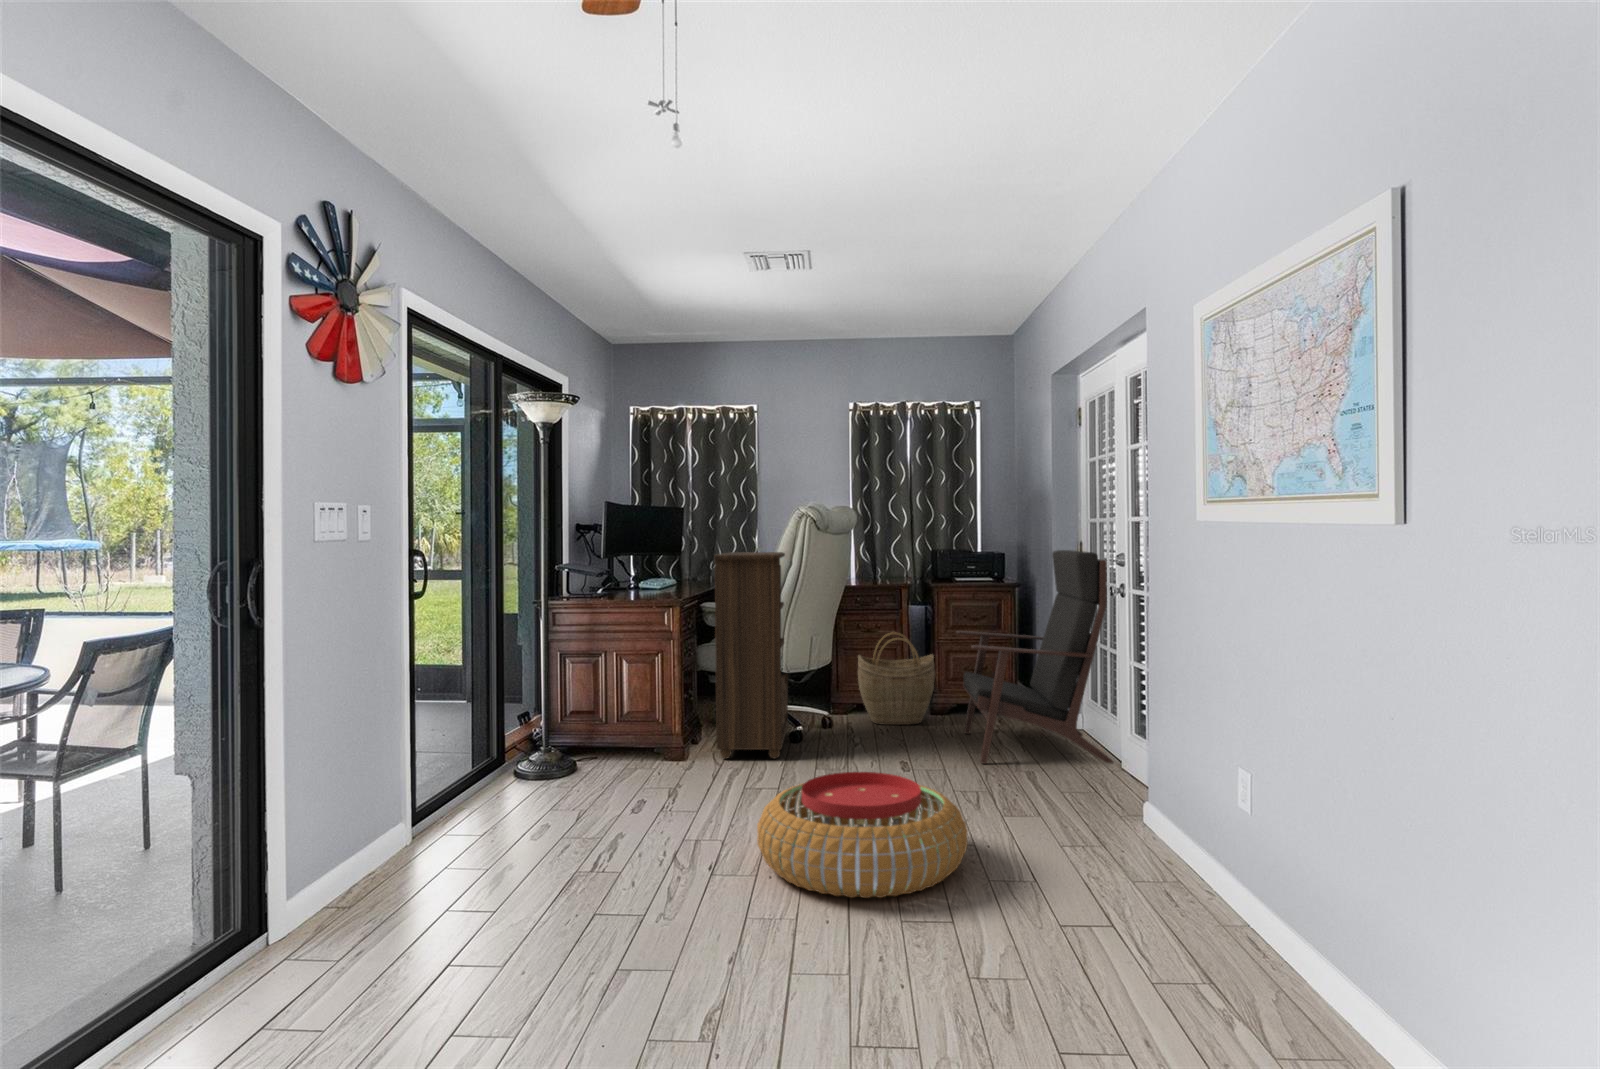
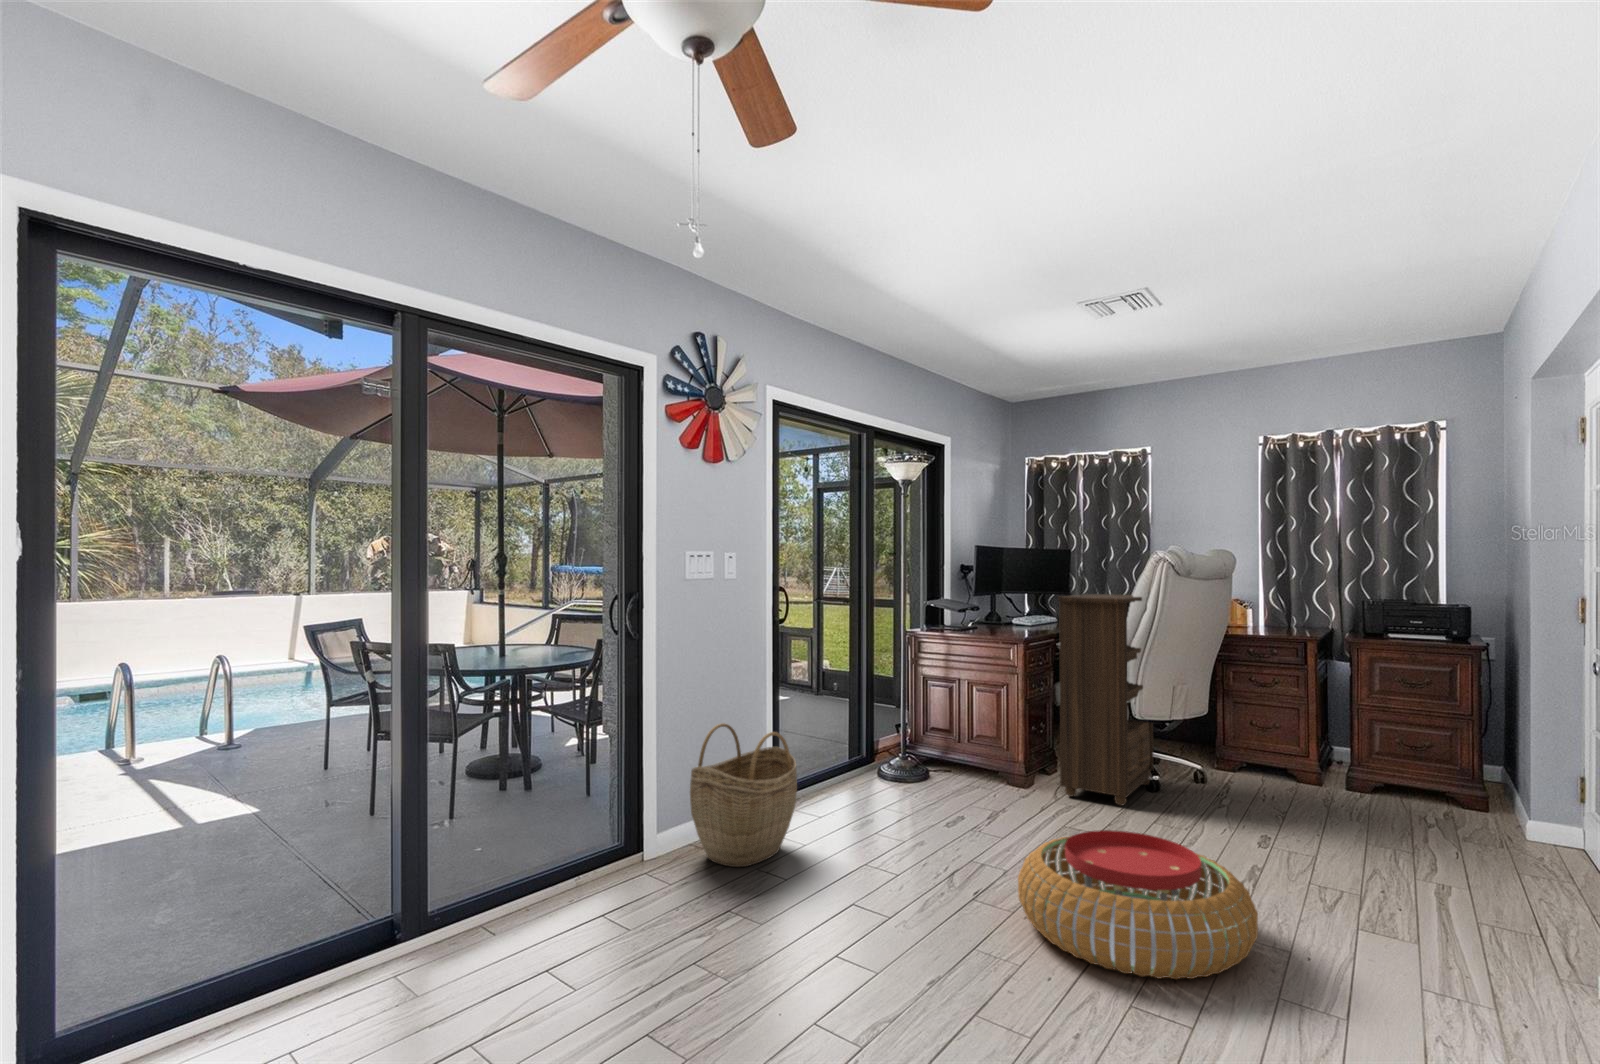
lounge chair: present [957,550,1113,764] -> none [1357,607,1589,896]
woven basket: present [858,633,935,725] -> present [690,723,797,867]

